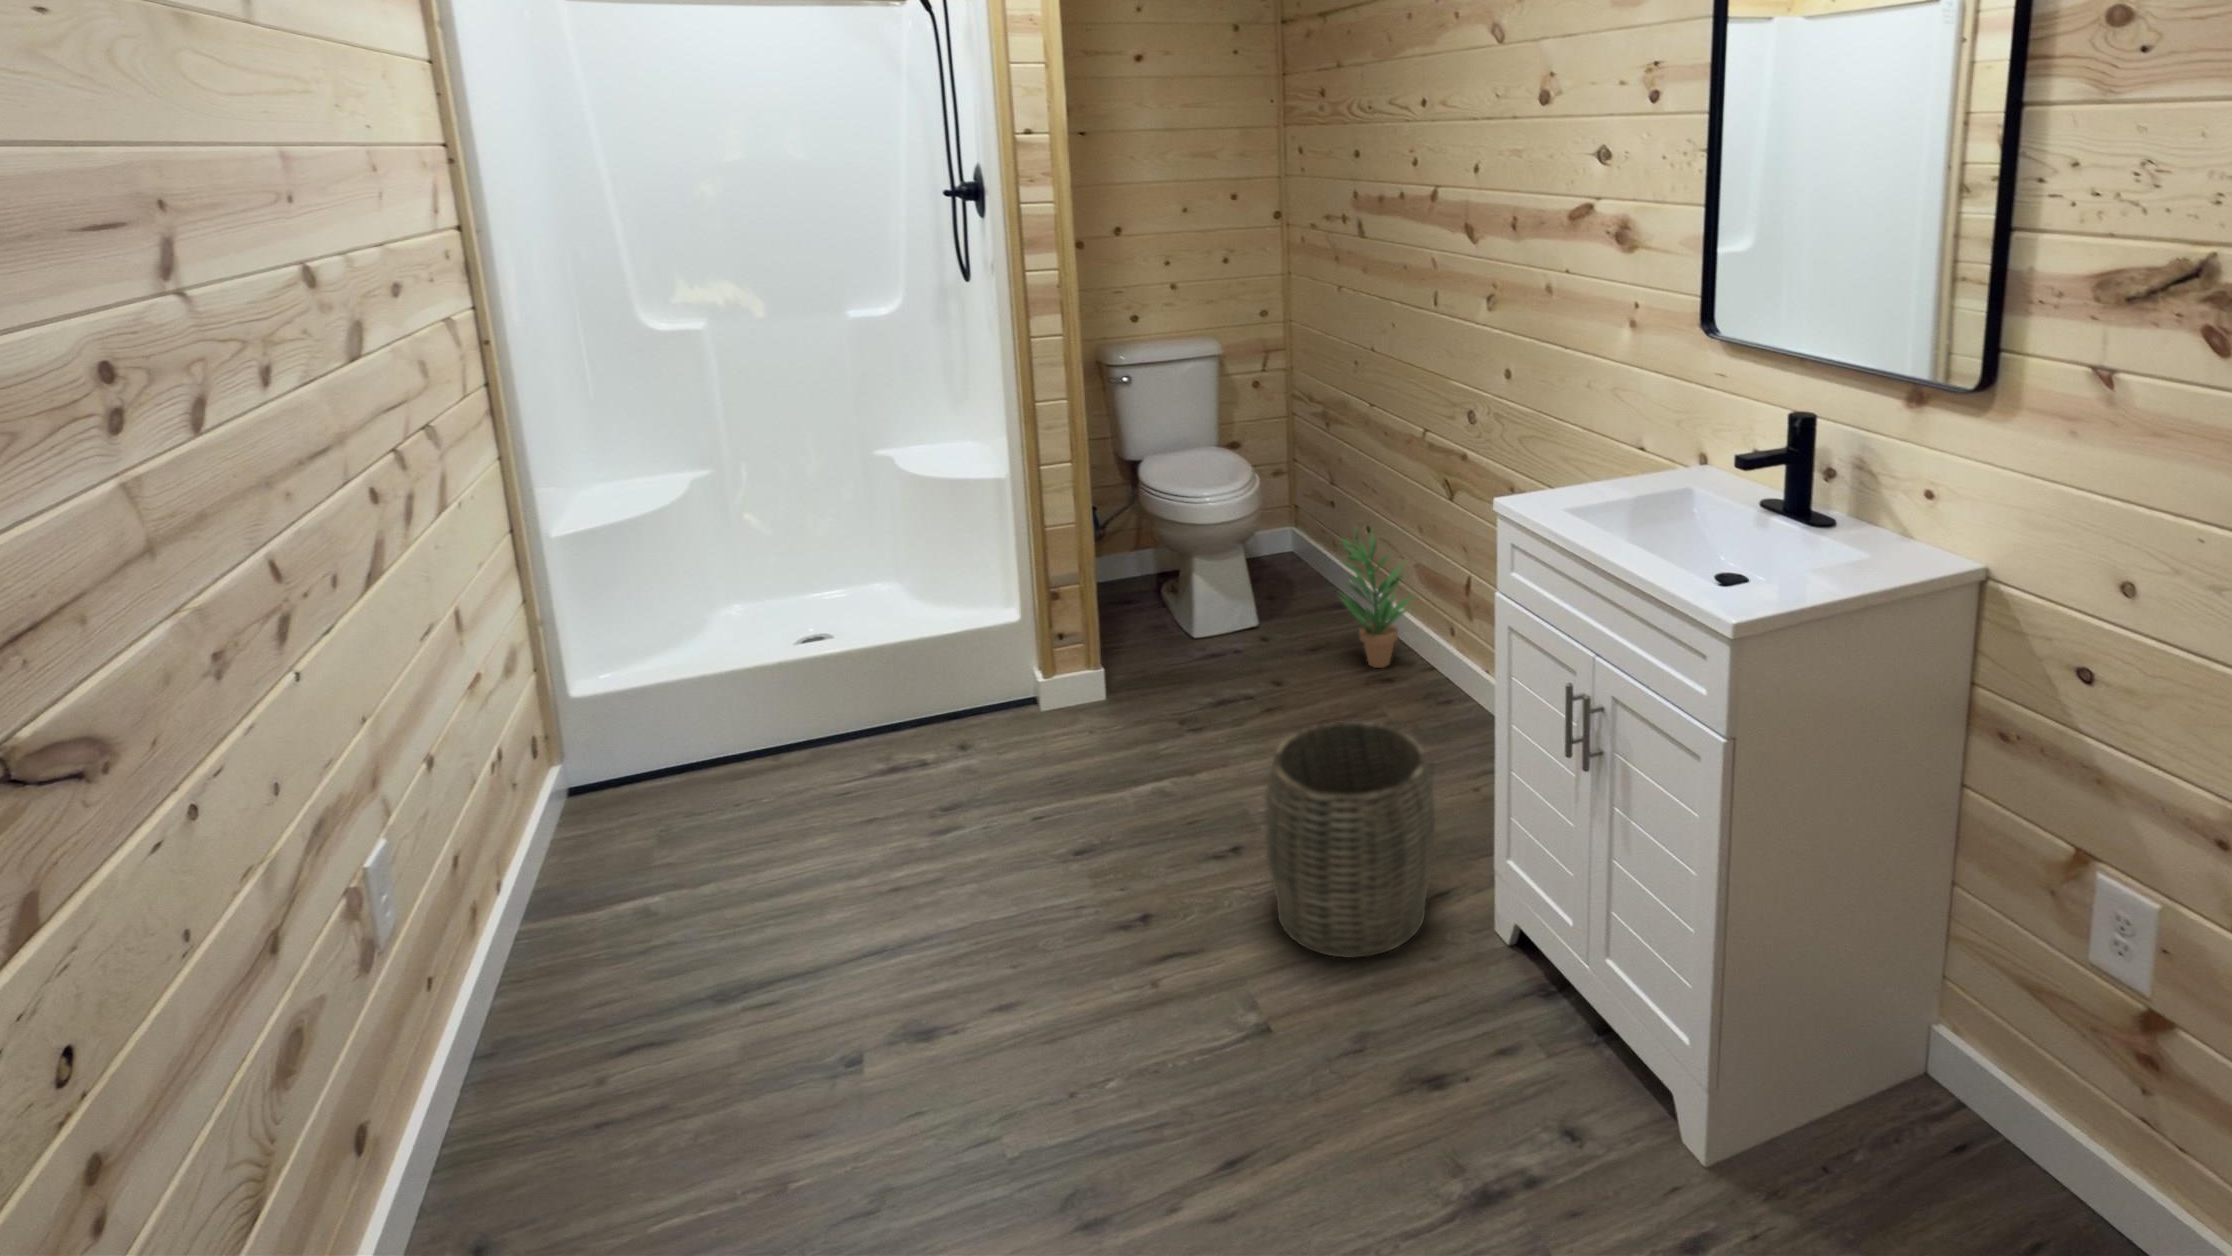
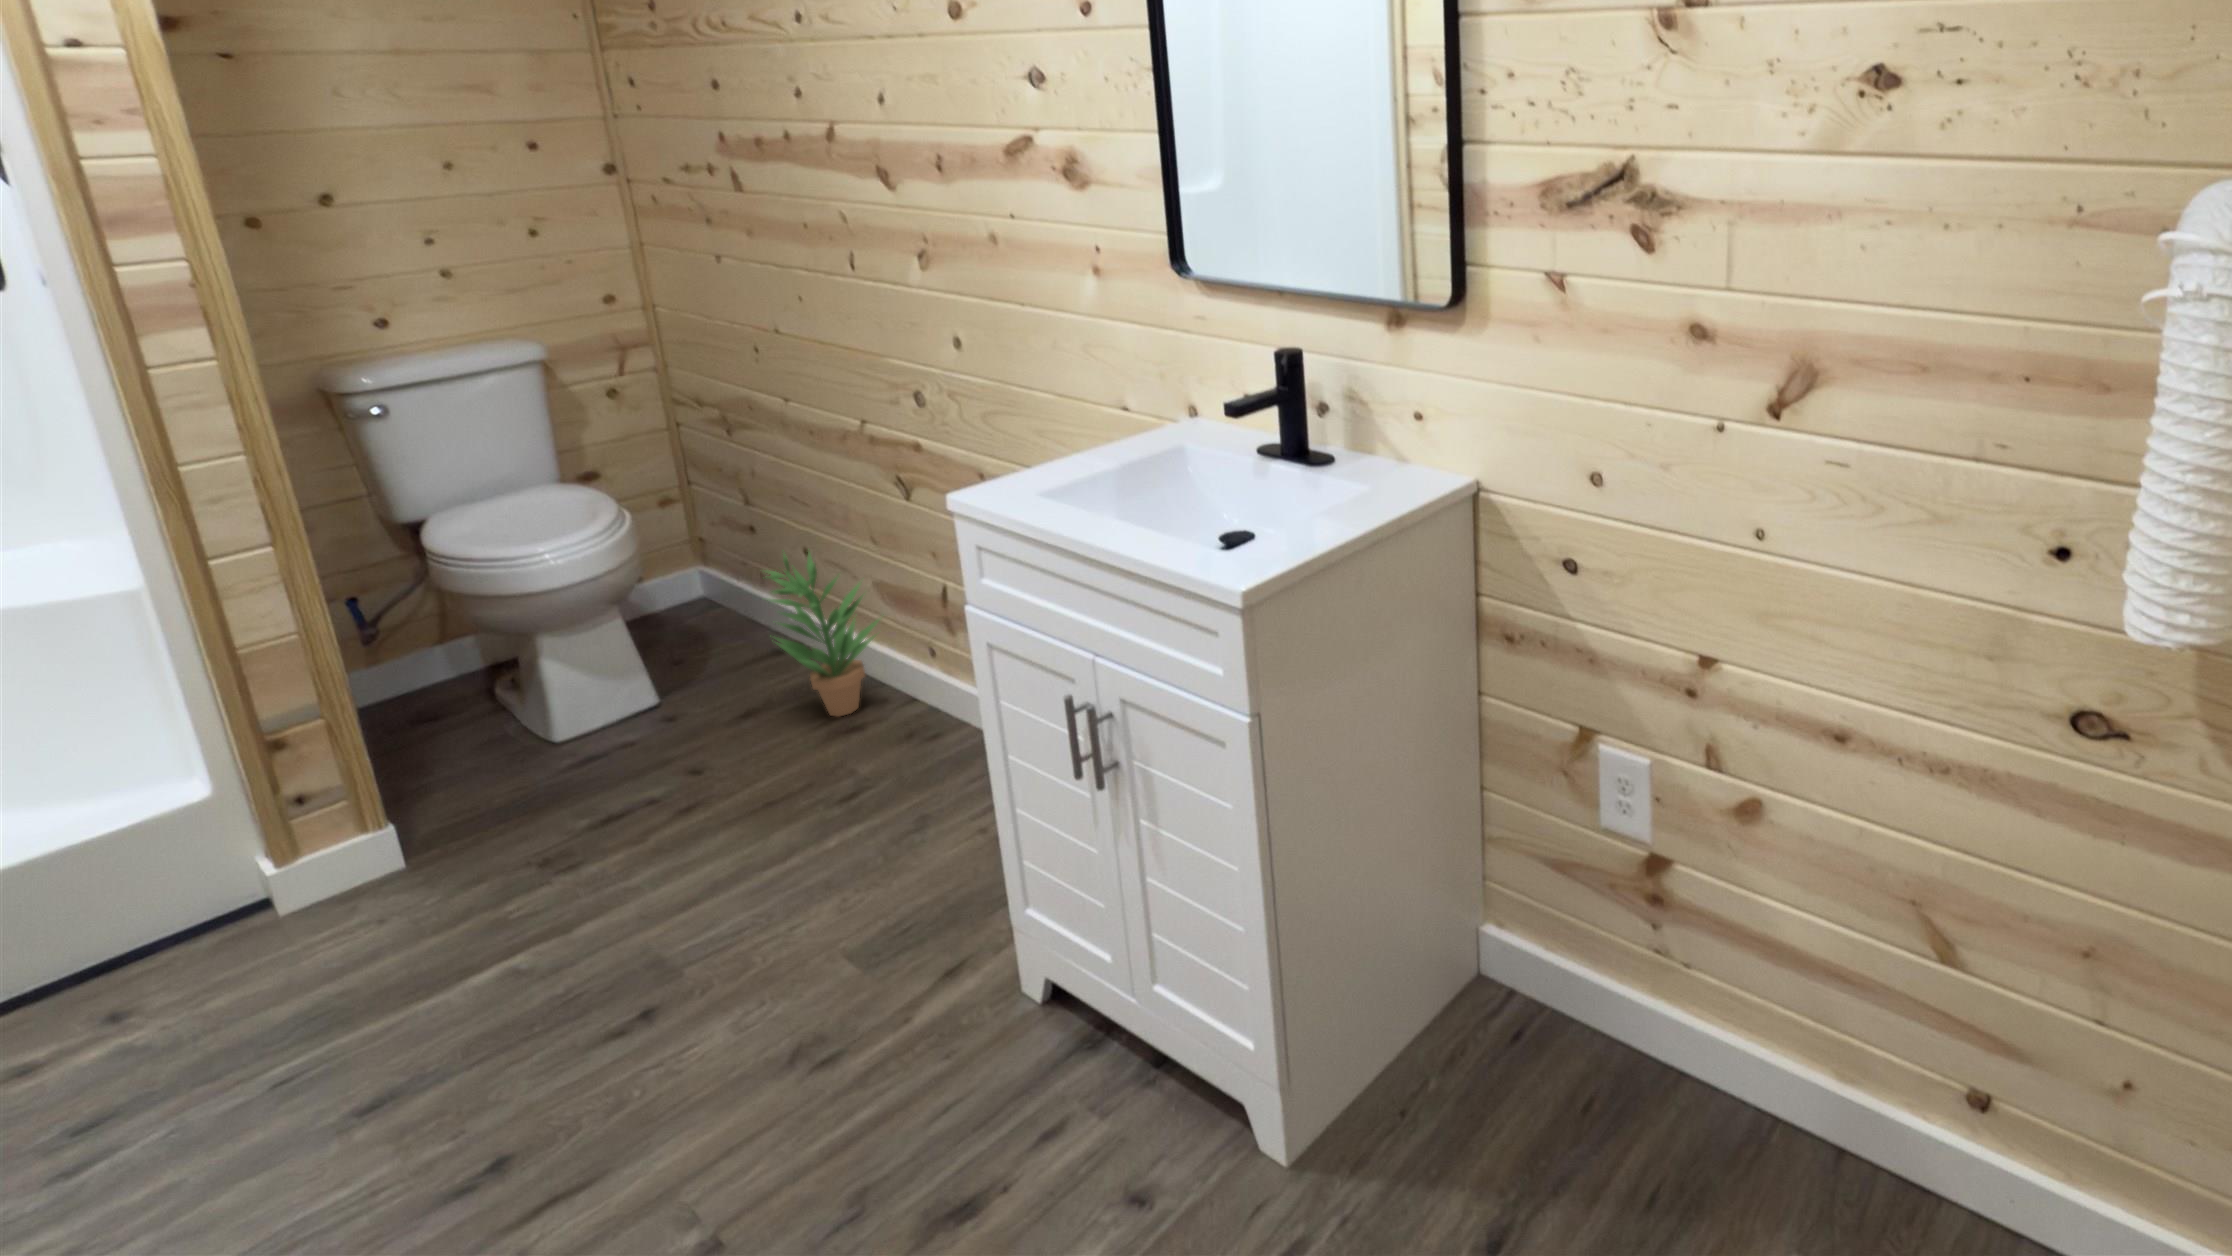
woven basket: present [1265,721,1435,958] -> none [672,796,933,1113]

